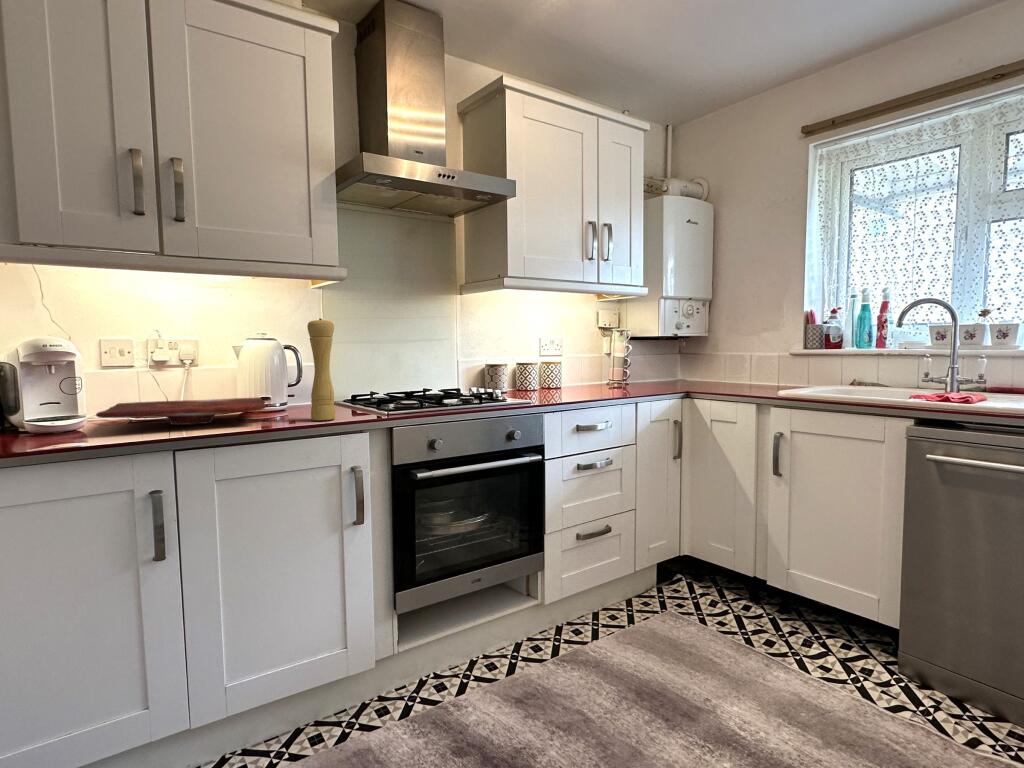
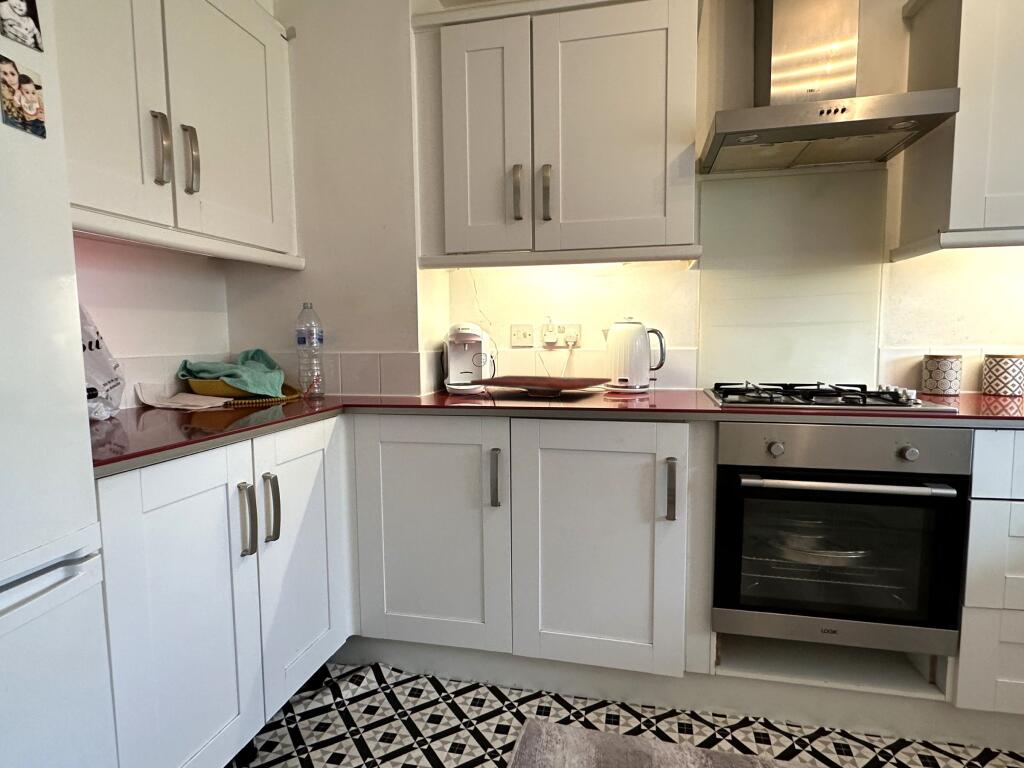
pepper mill: present [307,319,335,420] -> none [631,300,658,404]

